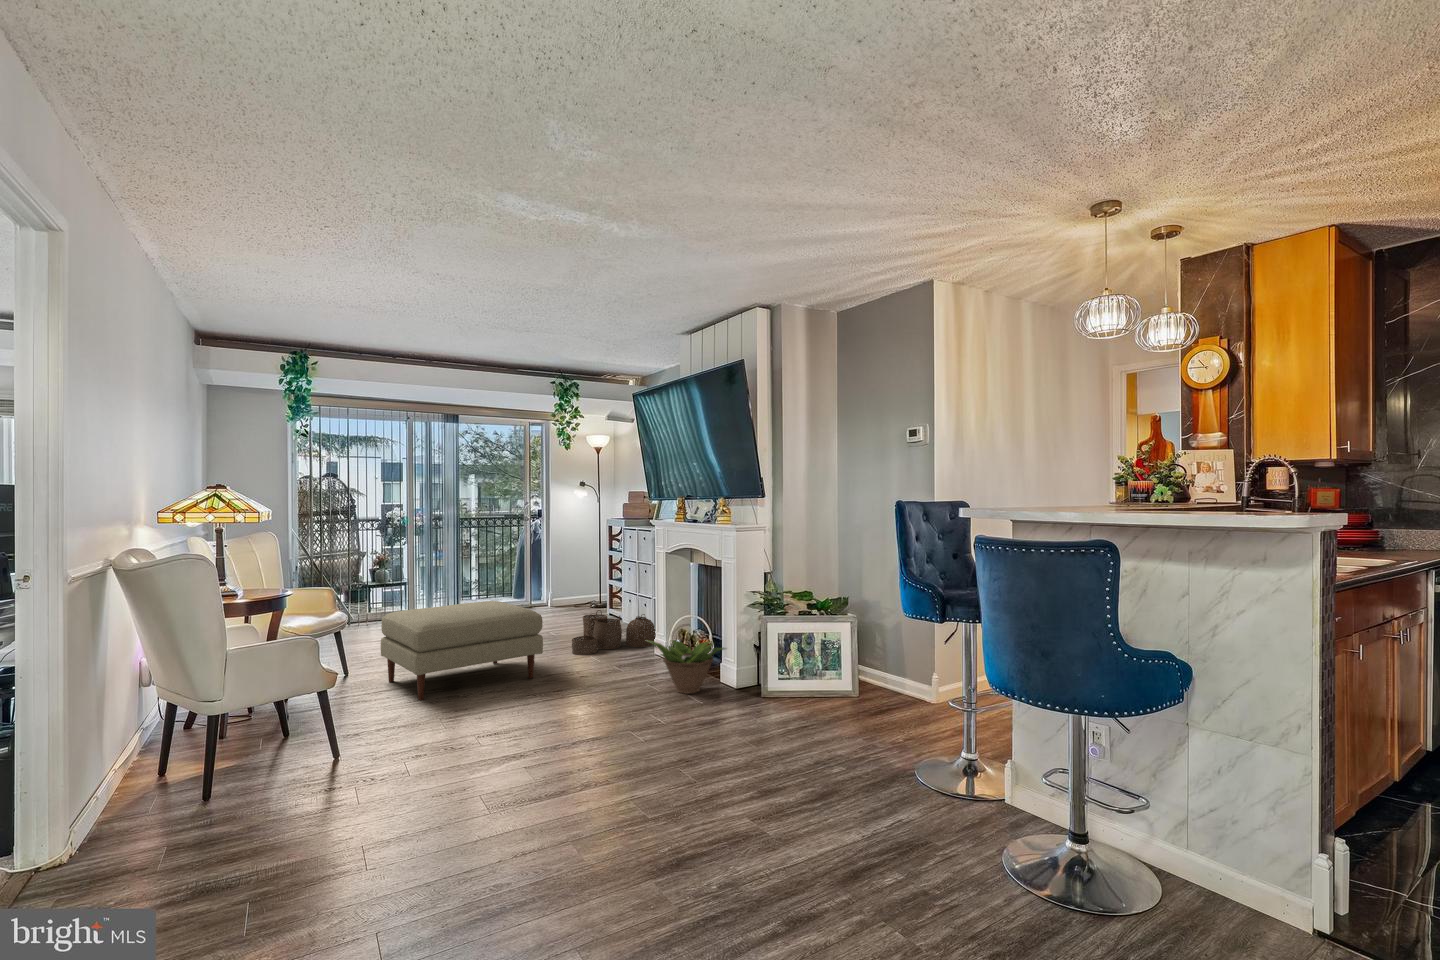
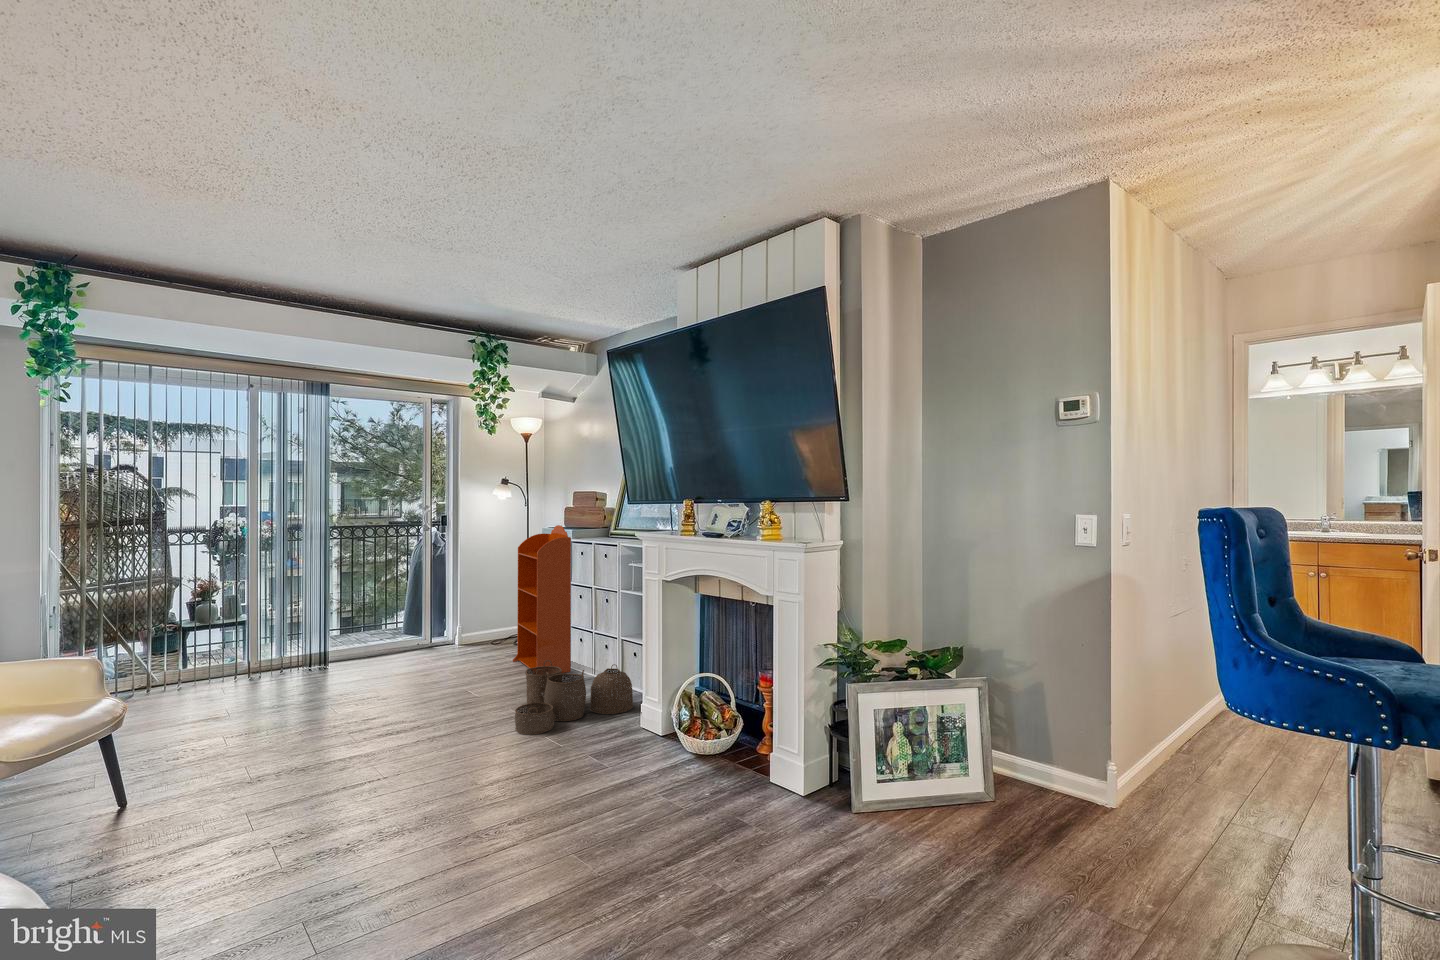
bookcase: none [584,517,623,627] -> present [513,525,571,673]
ottoman: present [381,601,543,700] -> none [191,663,485,871]
decorative plant: present [648,640,725,694] -> none [663,721,802,816]

